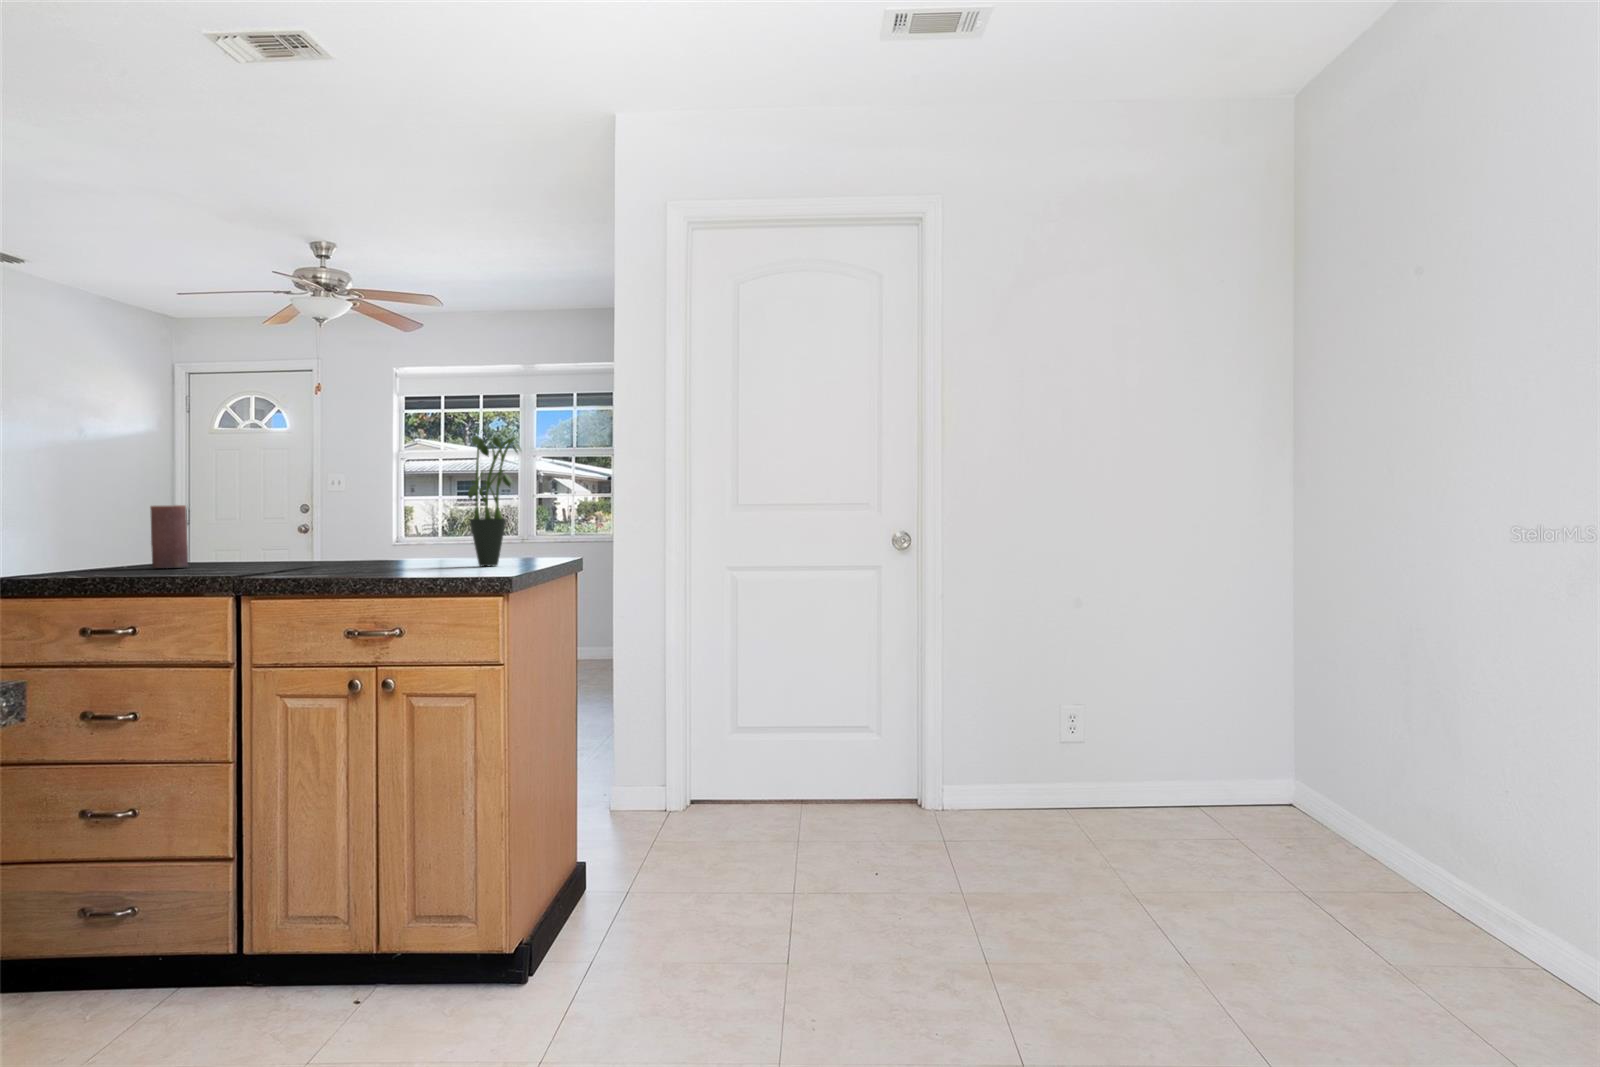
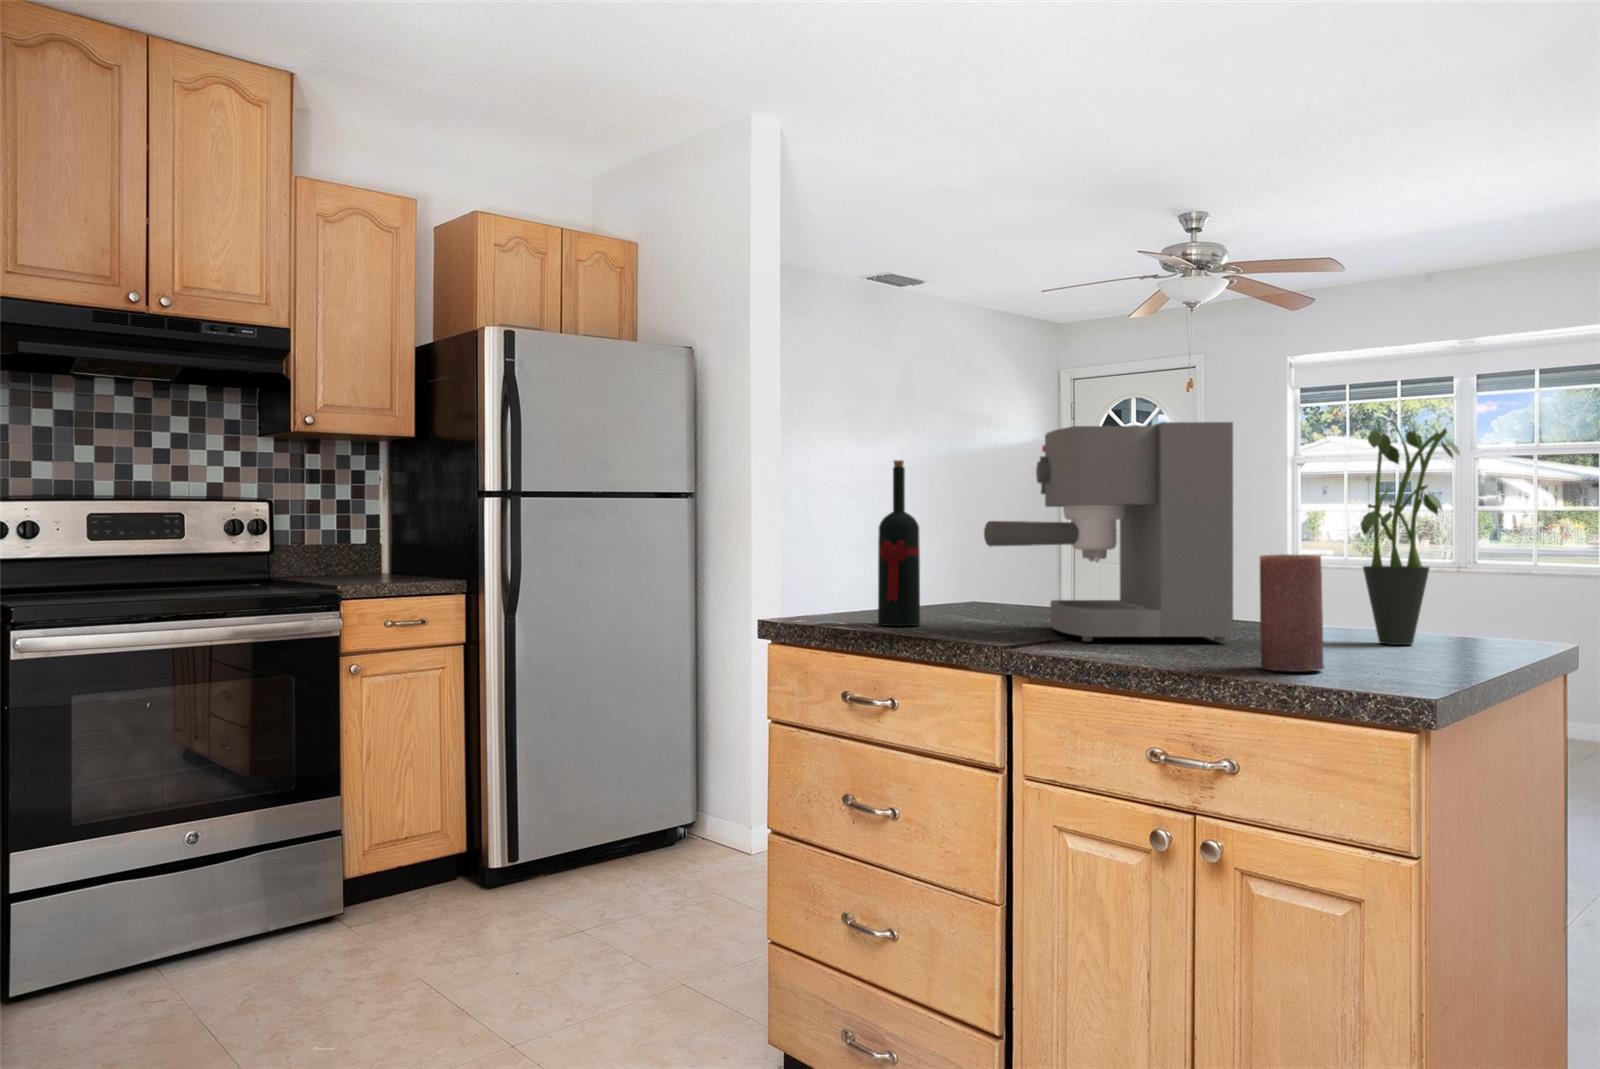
coffee maker: none [208,421,392,571] -> present [984,422,1233,642]
wine bottle: none [101,438,142,572] -> present [878,460,920,626]
candle: present [150,505,188,568] -> present [1260,554,1324,671]

